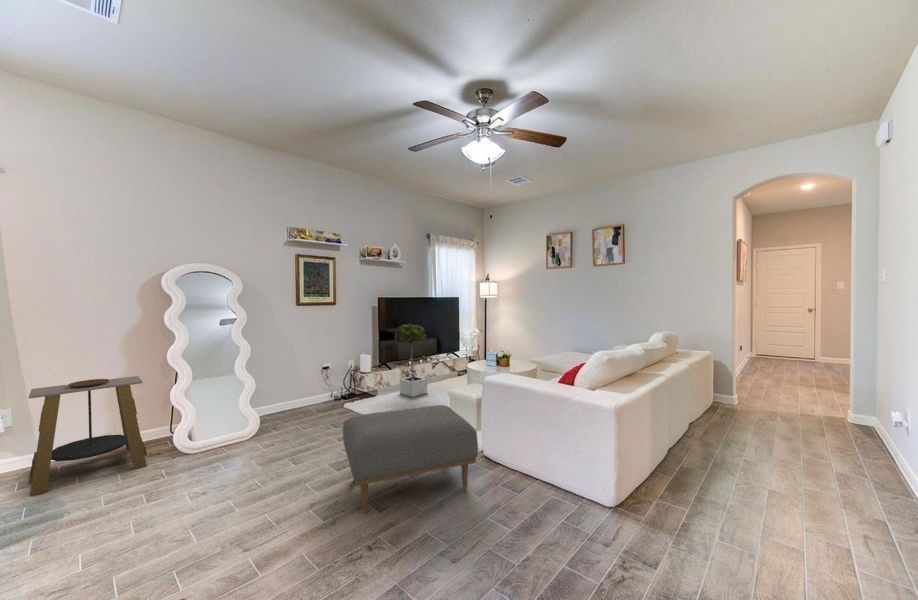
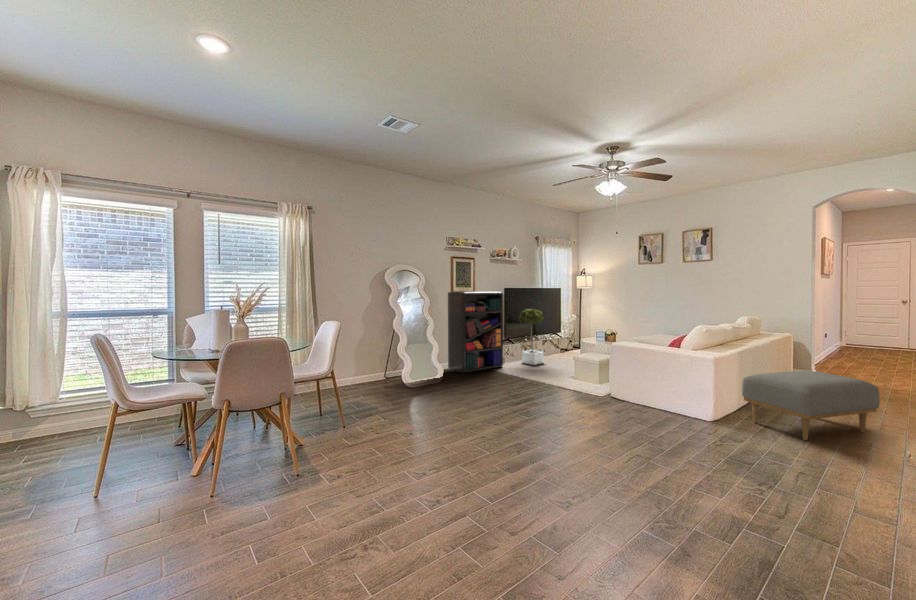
bookshelf: none [289,302,370,417] -> present [448,292,503,373]
side table: present [28,376,147,496] -> none [325,337,389,401]
ottoman: present [343,405,478,512] -> present [742,371,880,440]

